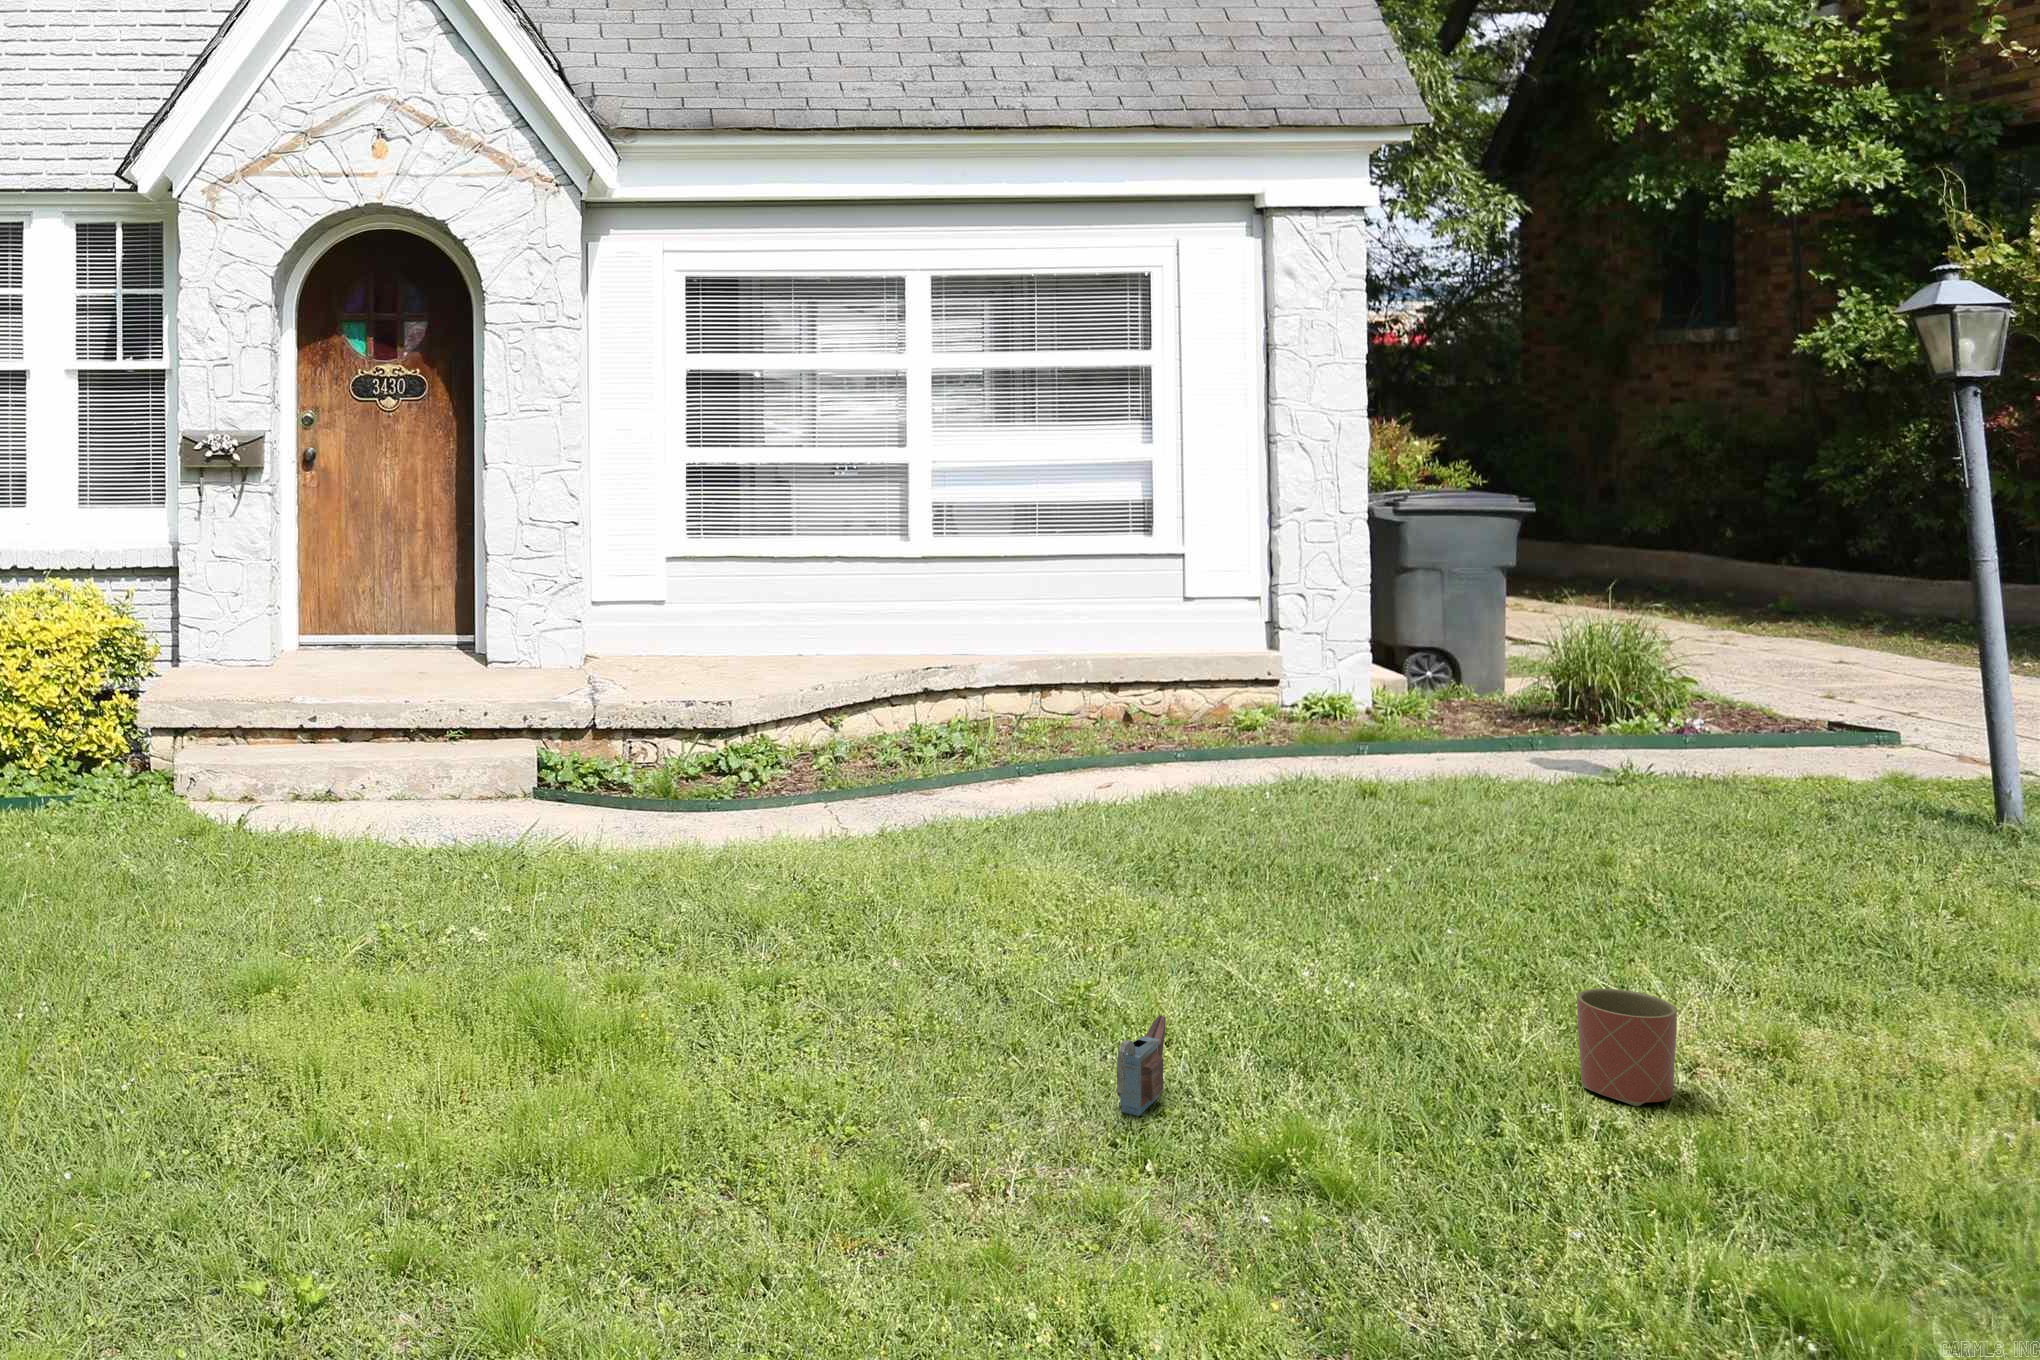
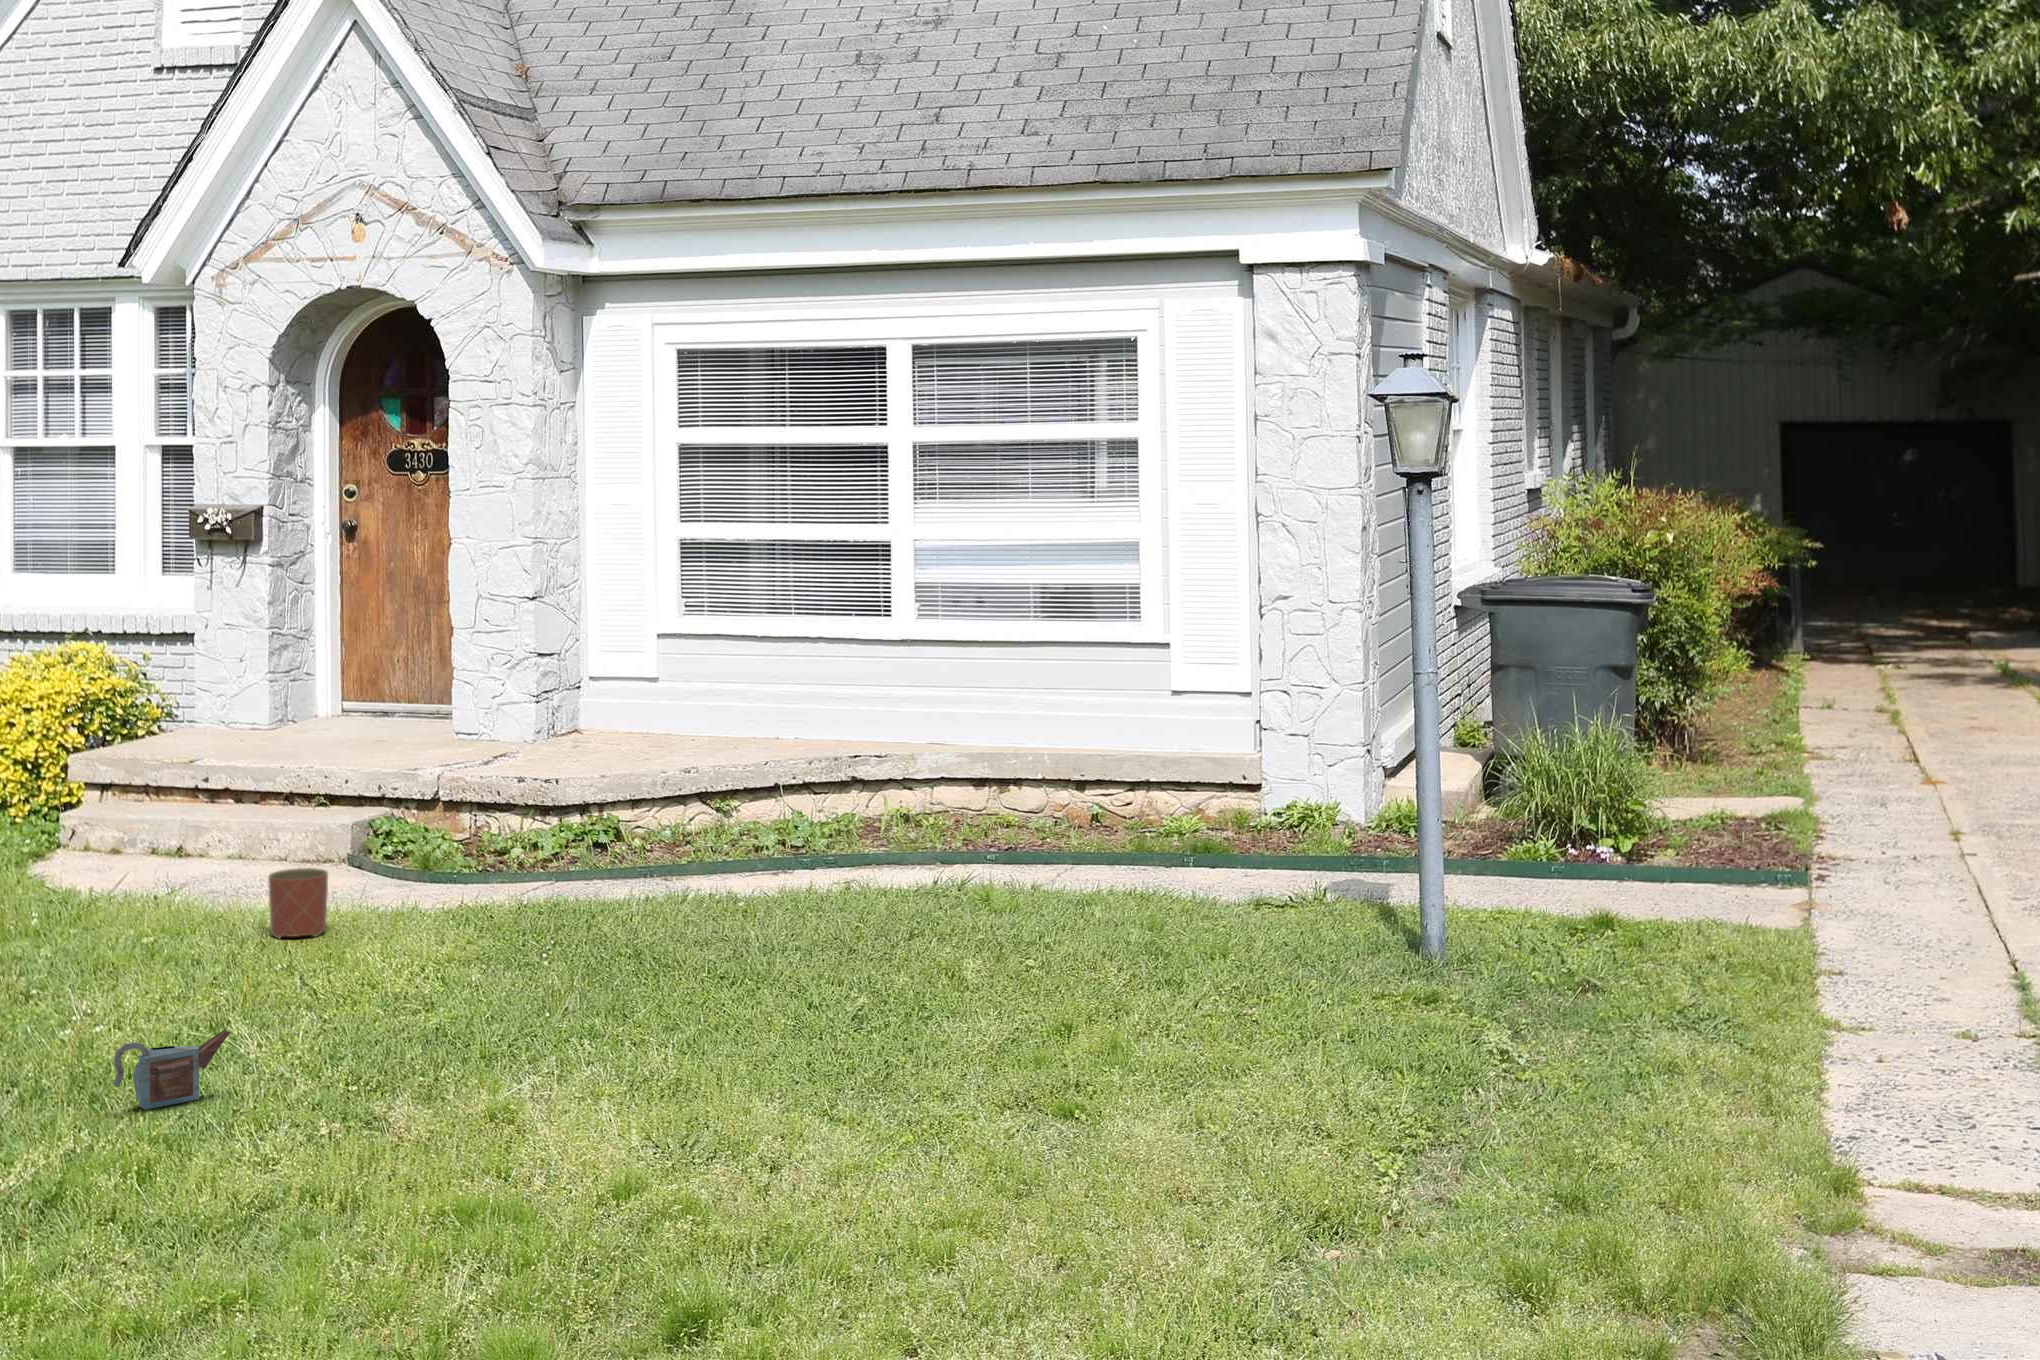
planter: present [1577,989,1677,1106] -> present [268,868,328,939]

